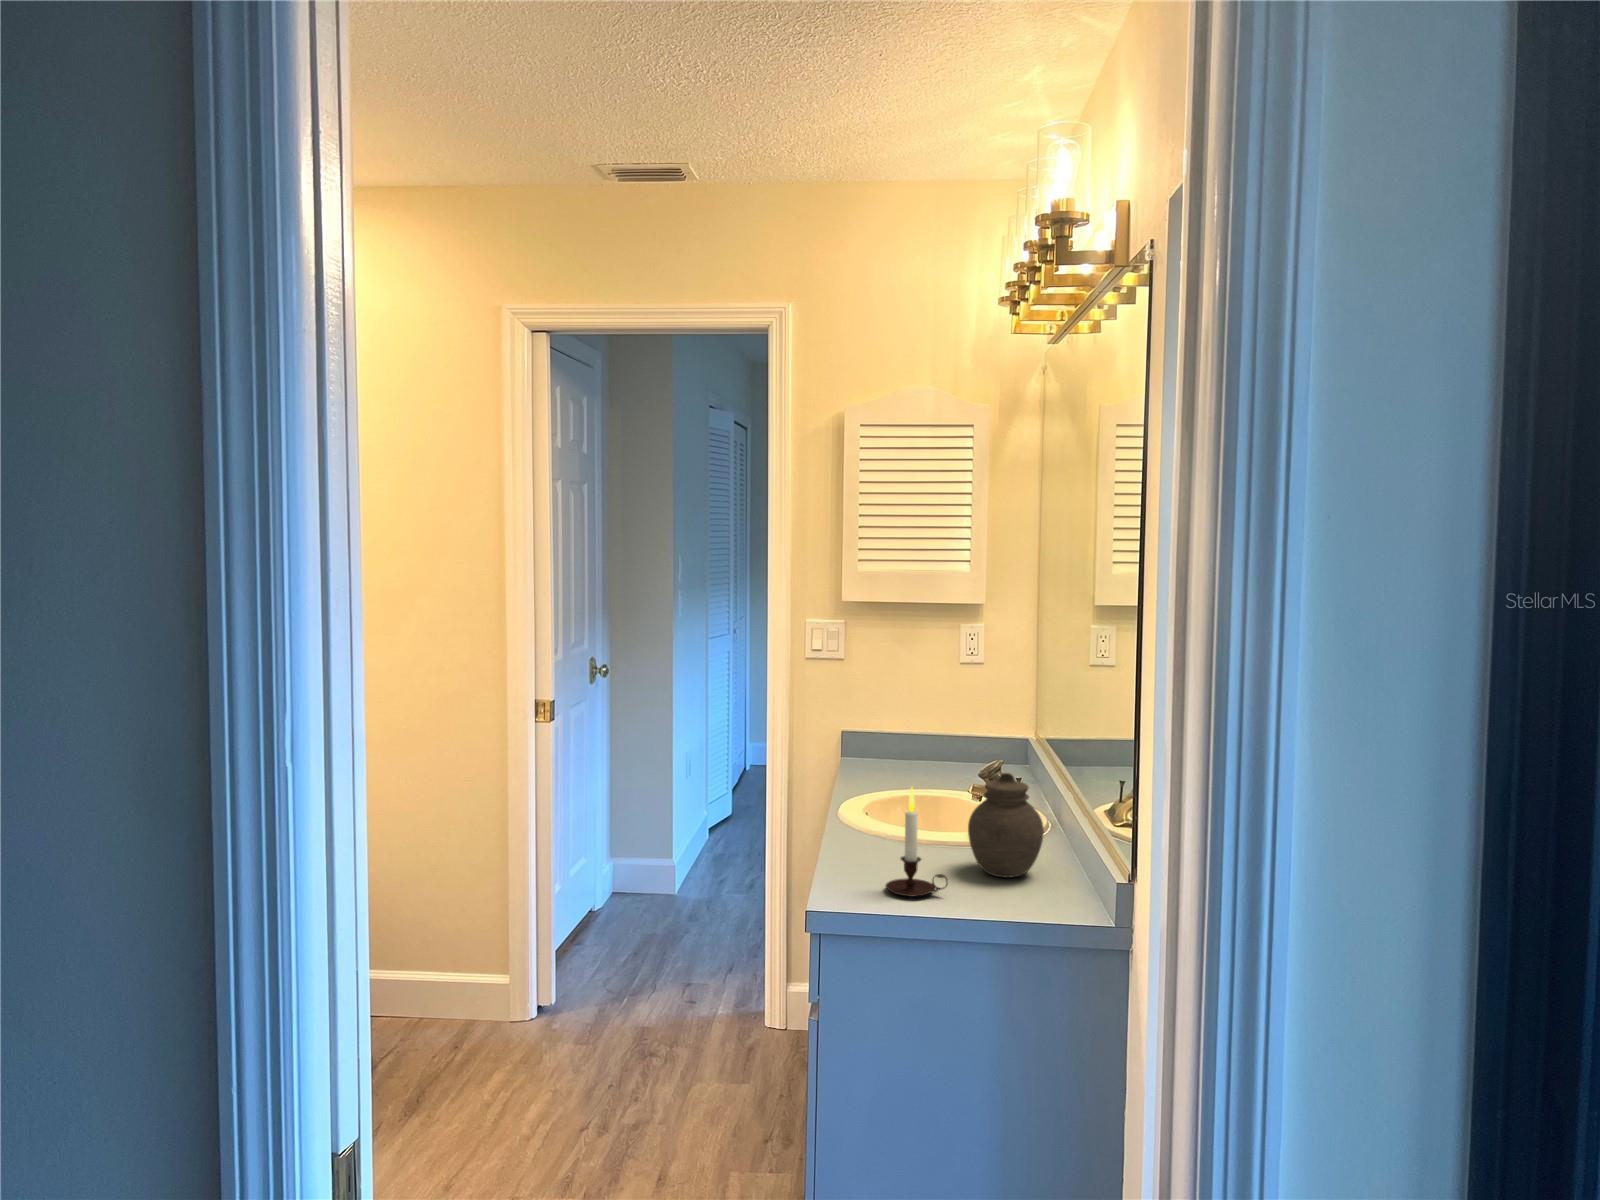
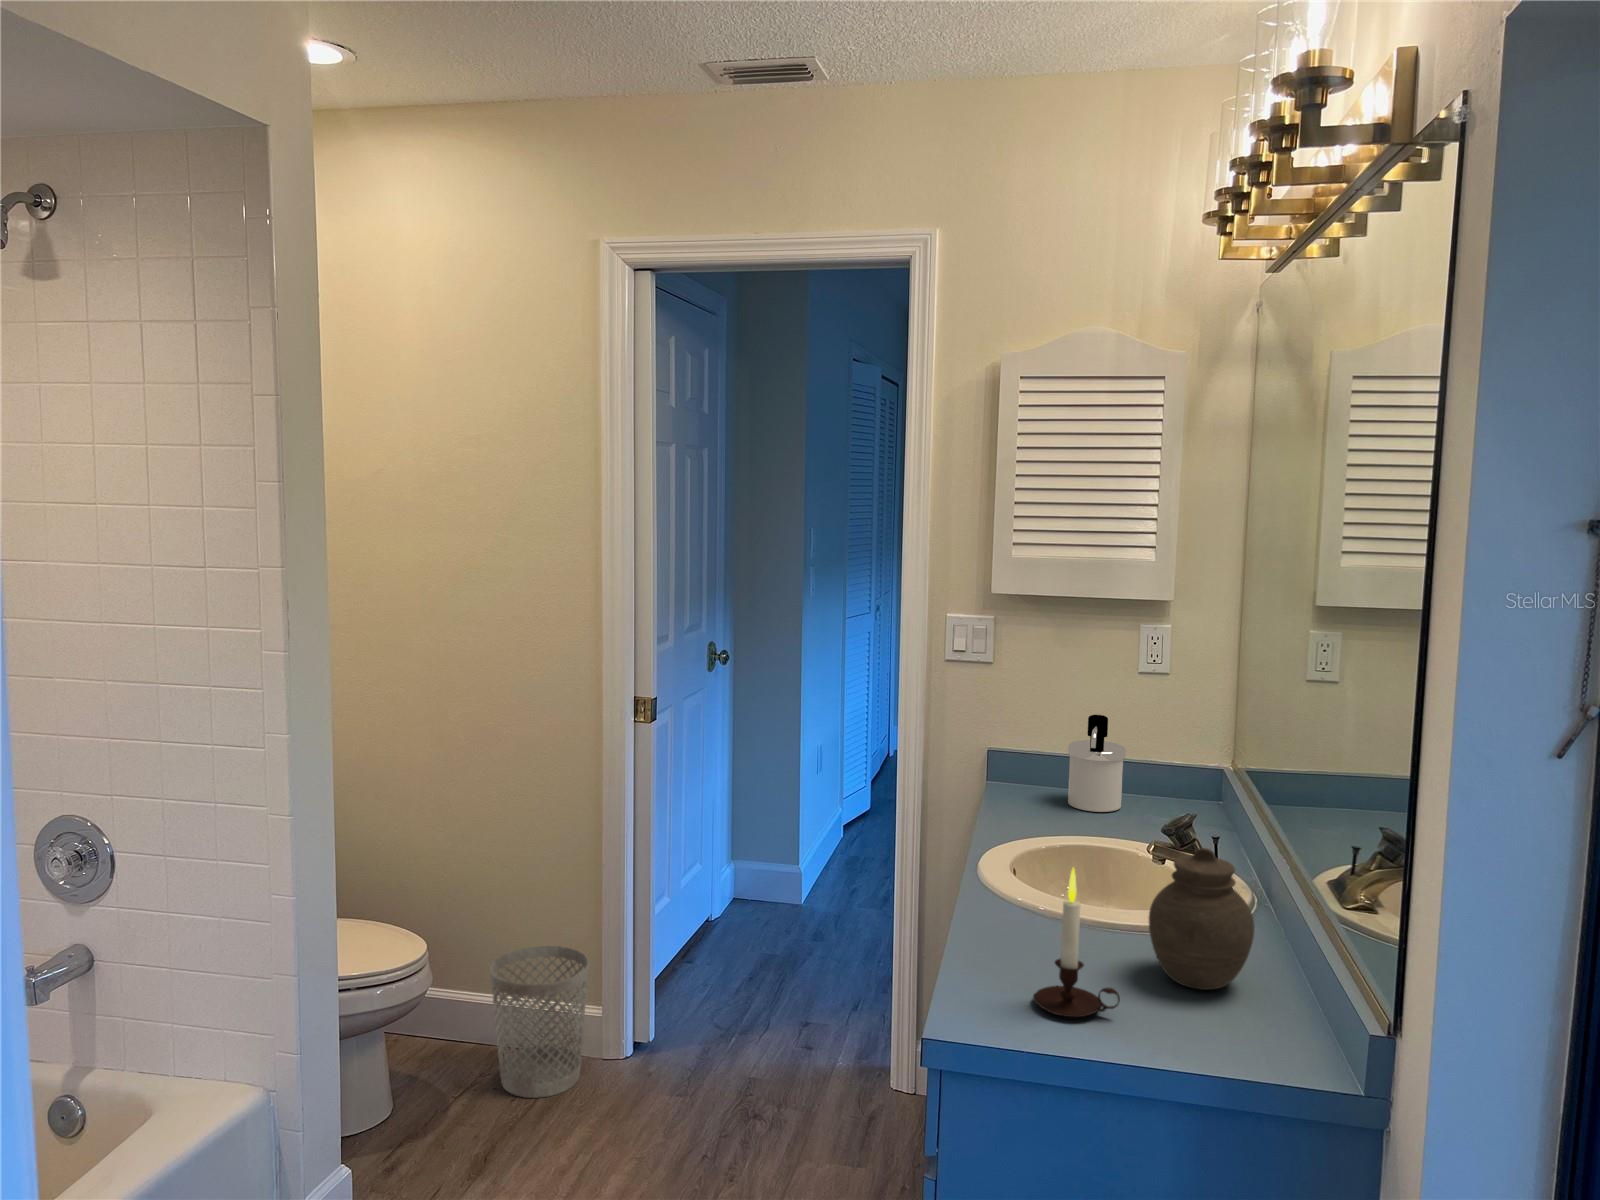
soap dispenser: none [905,696,950,773] -> present [1068,715,1126,812]
wastebasket: none [416,919,503,1049] -> present [490,946,589,1098]

